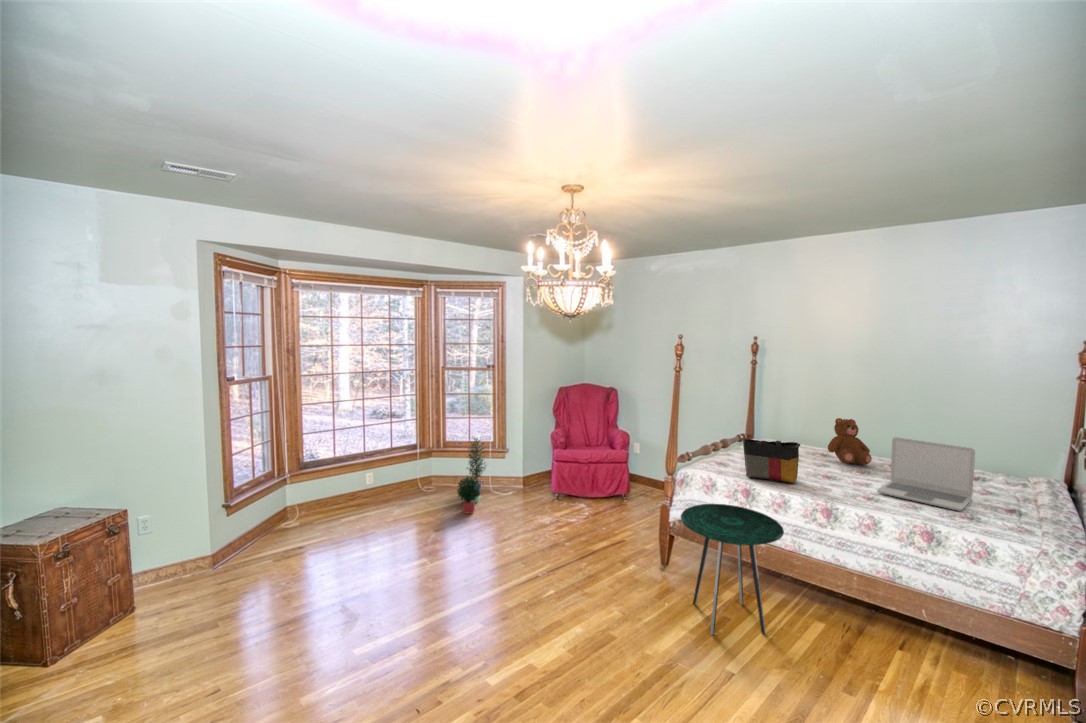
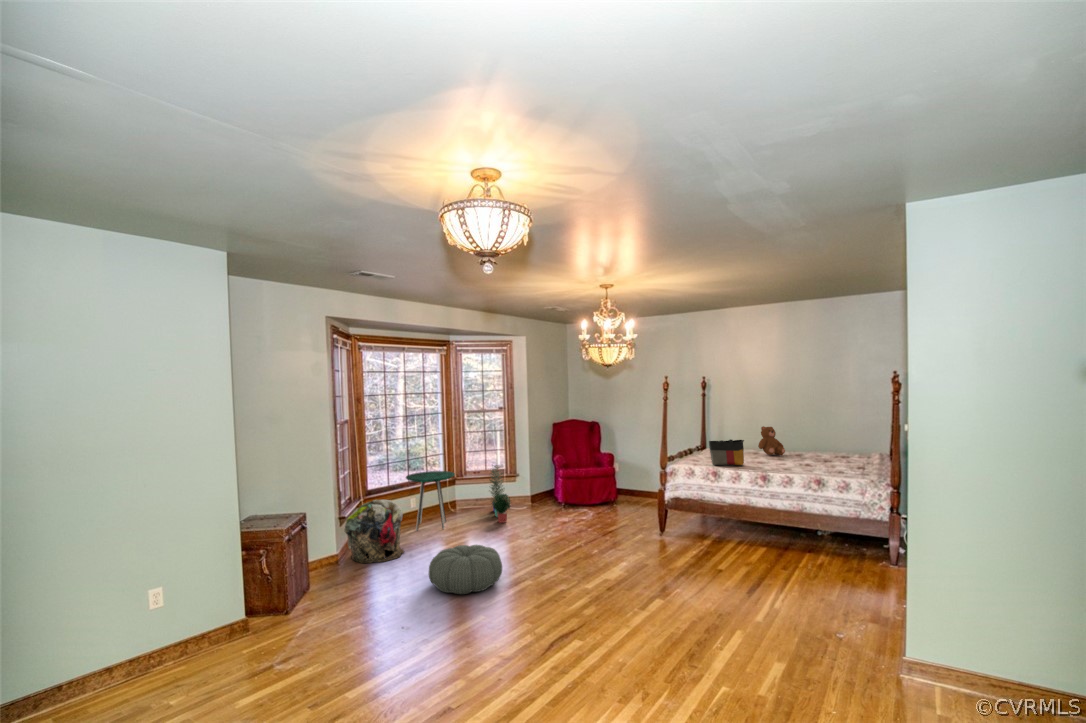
laptop: present [877,437,975,511] -> none [790,432,840,469]
laundry basket: none [231,483,315,569] -> present [345,500,404,563]
side table: present [681,504,784,635] -> present [406,471,455,531]
pouf: none [264,572,384,664] -> present [429,545,502,594]

